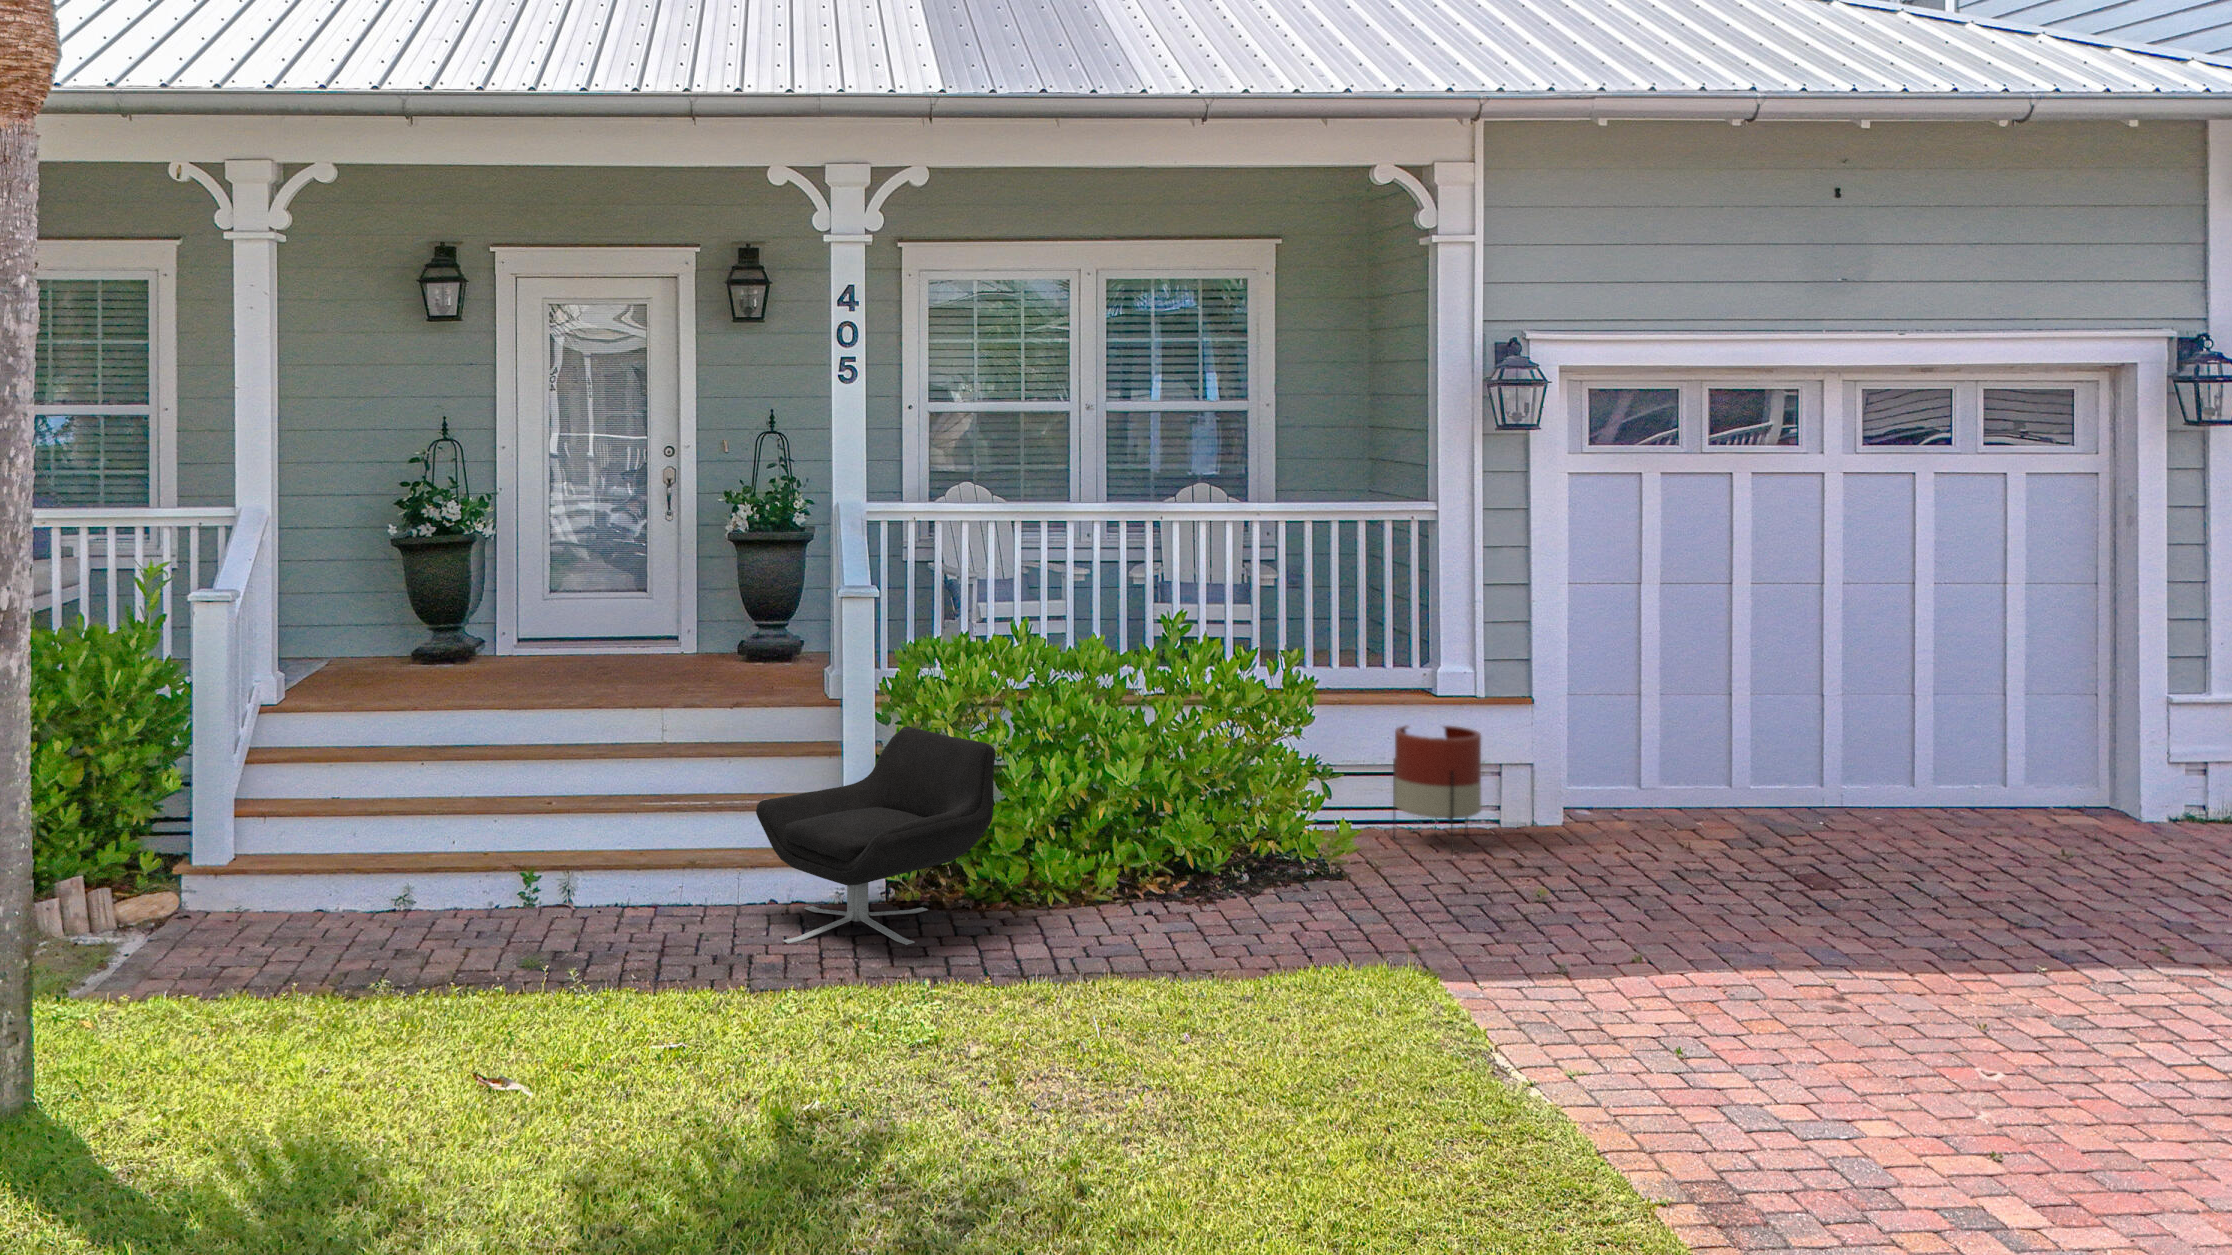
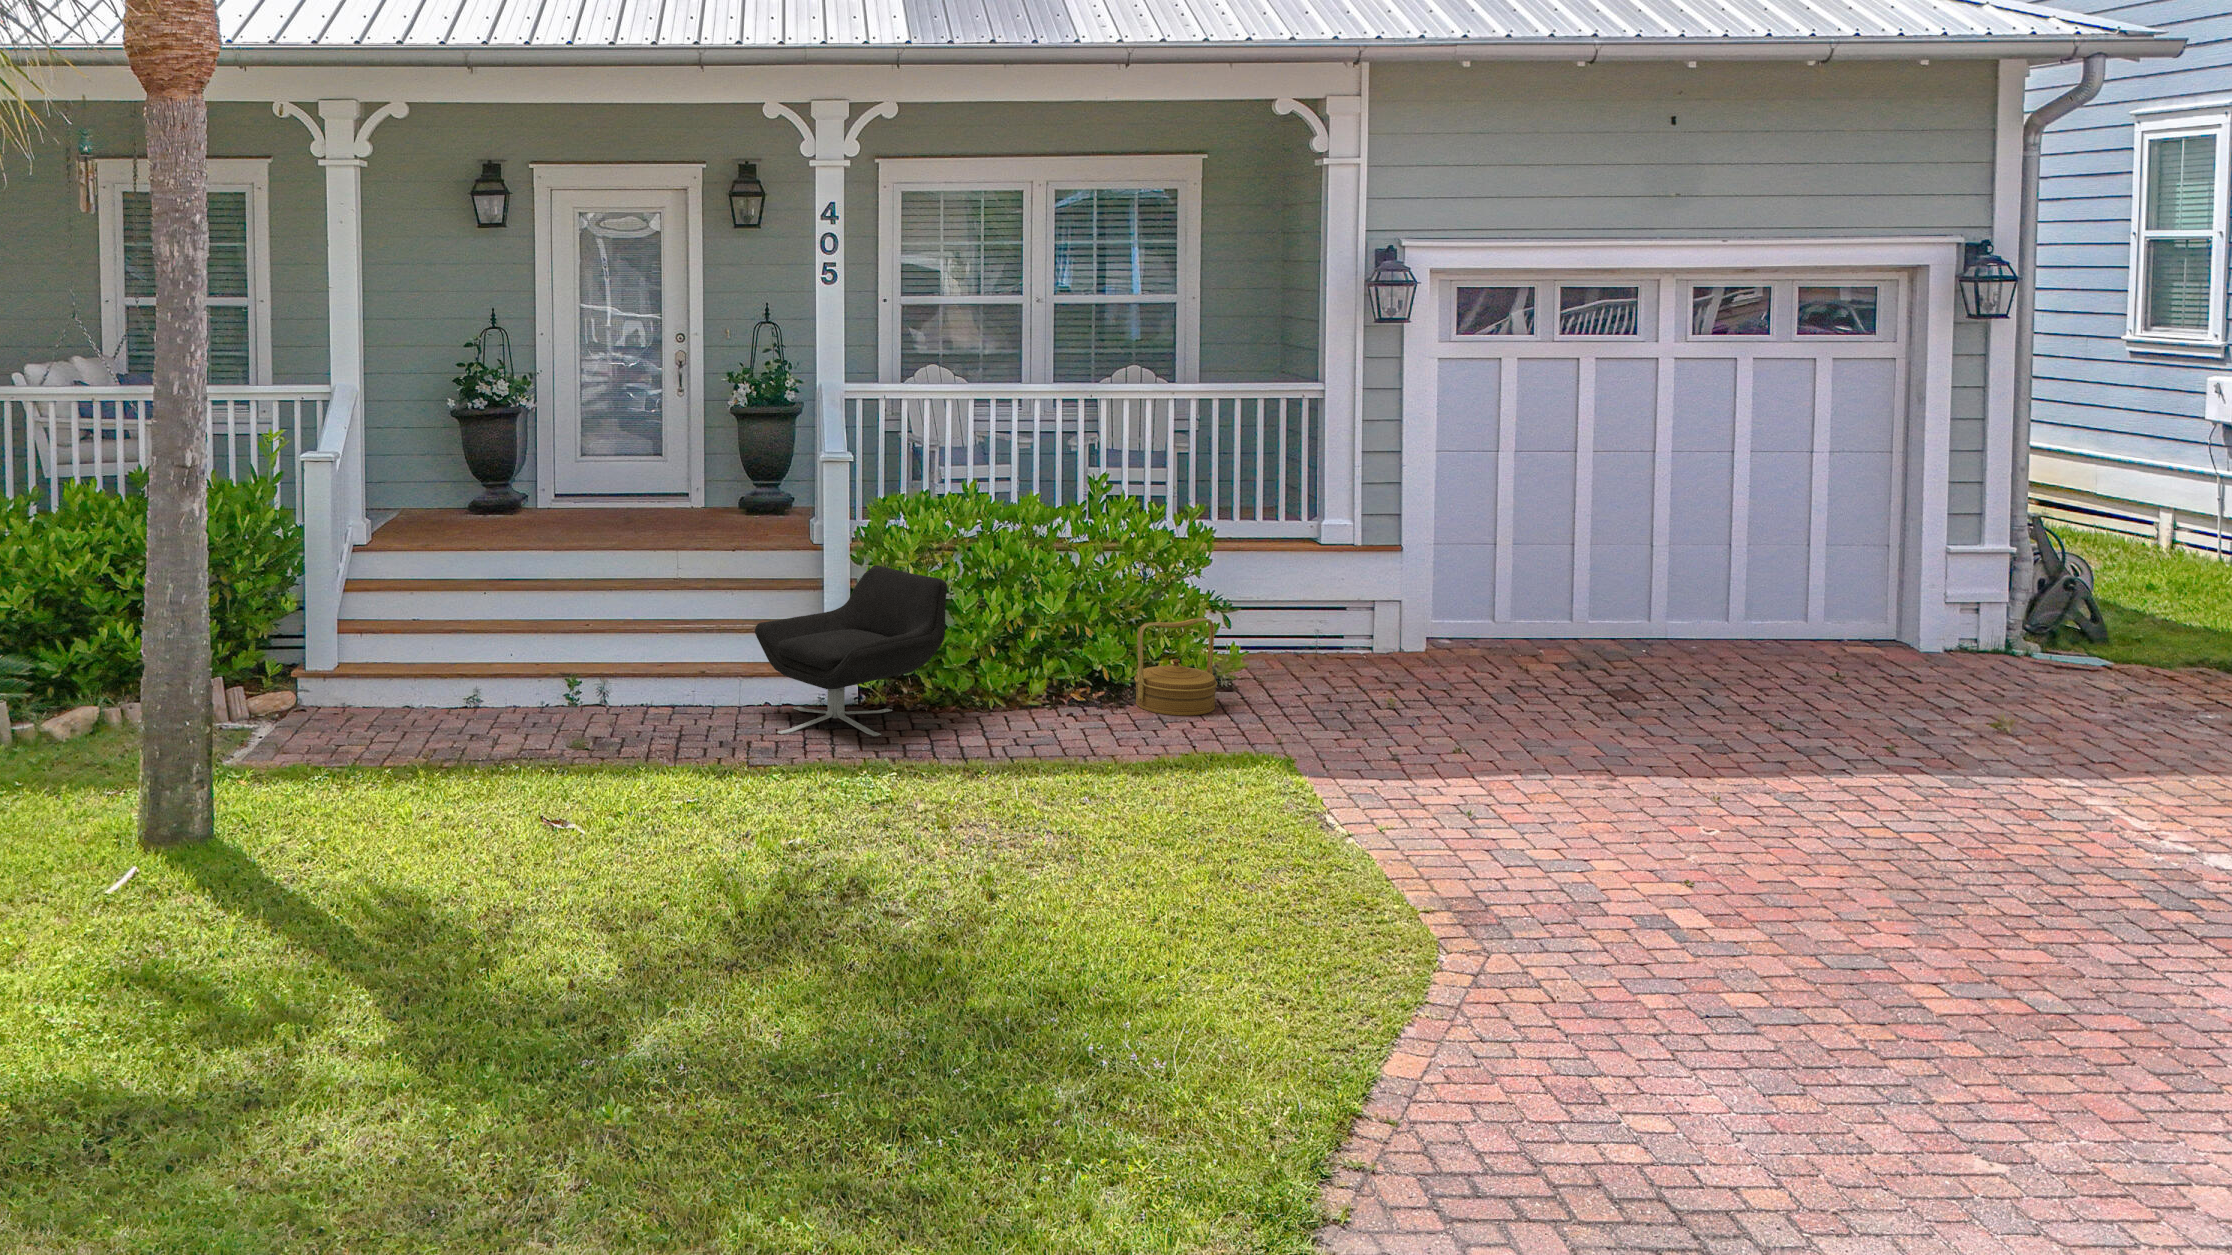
planter: present [1393,726,1482,849] -> none [1277,567,1352,673]
woven basket: none [1226,788,1328,912] -> present [1134,618,1217,716]

